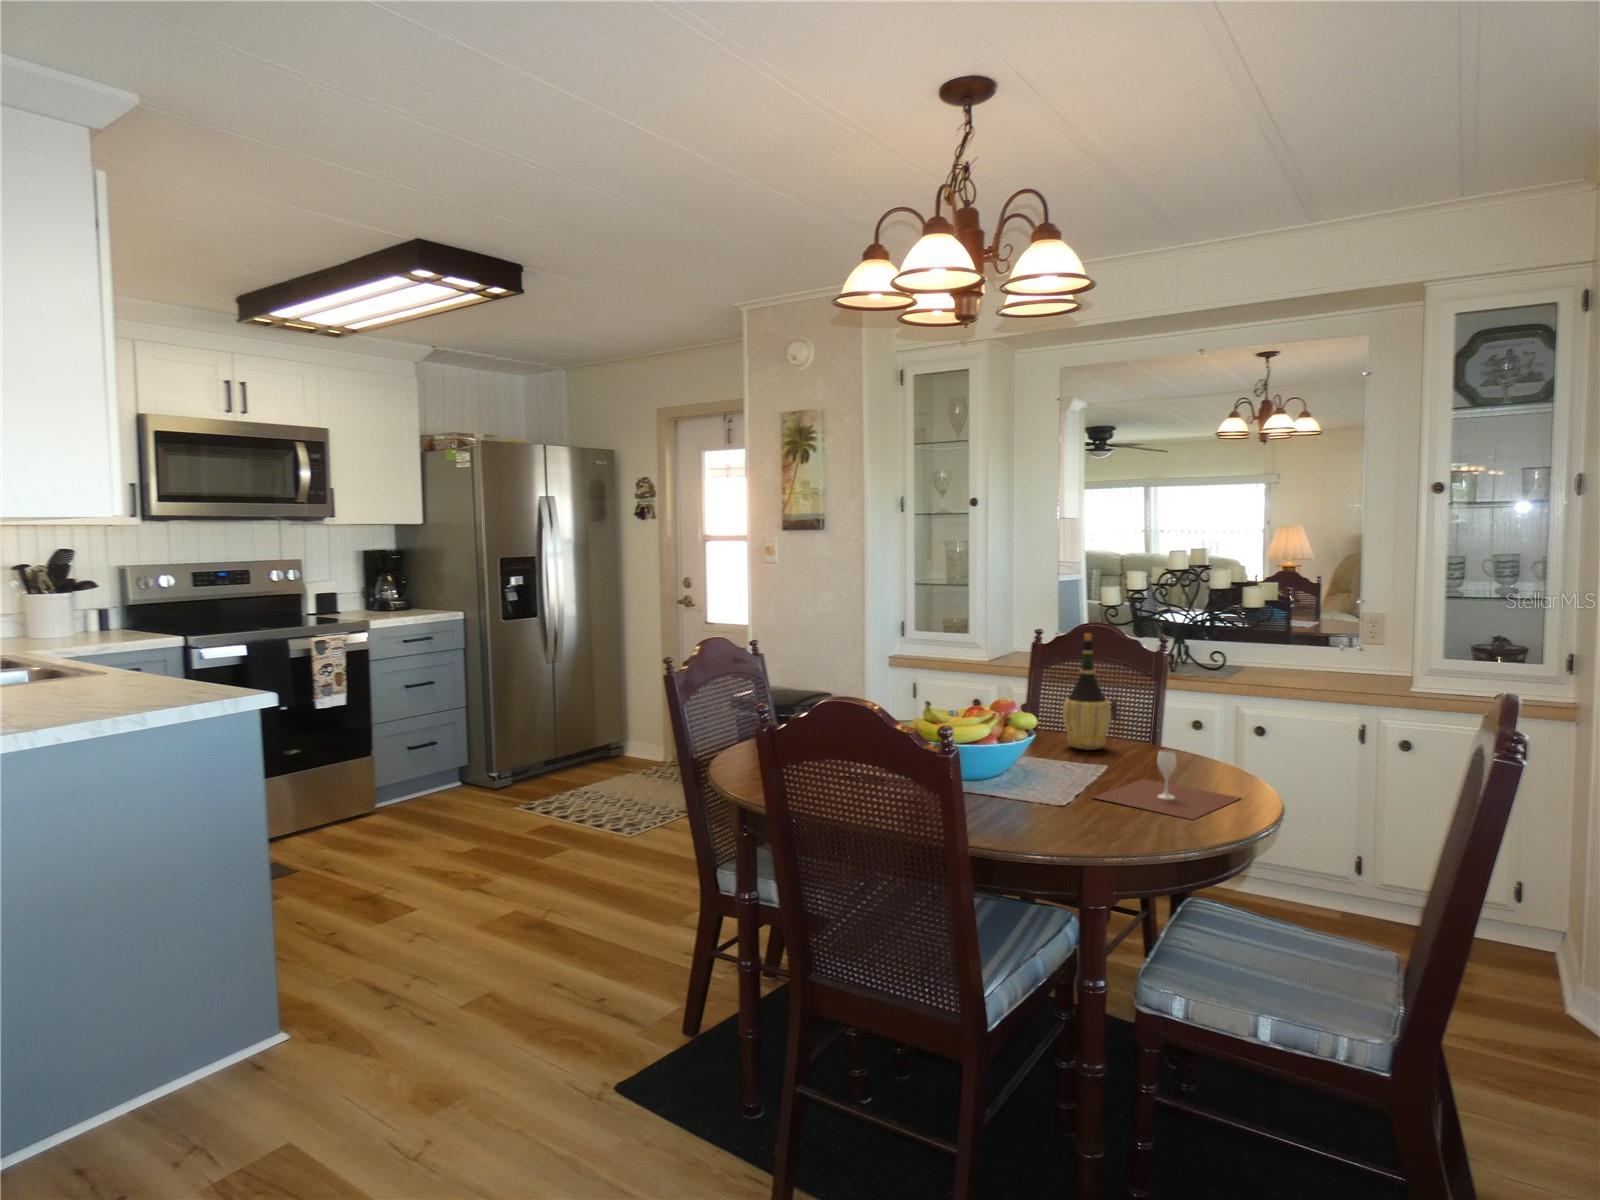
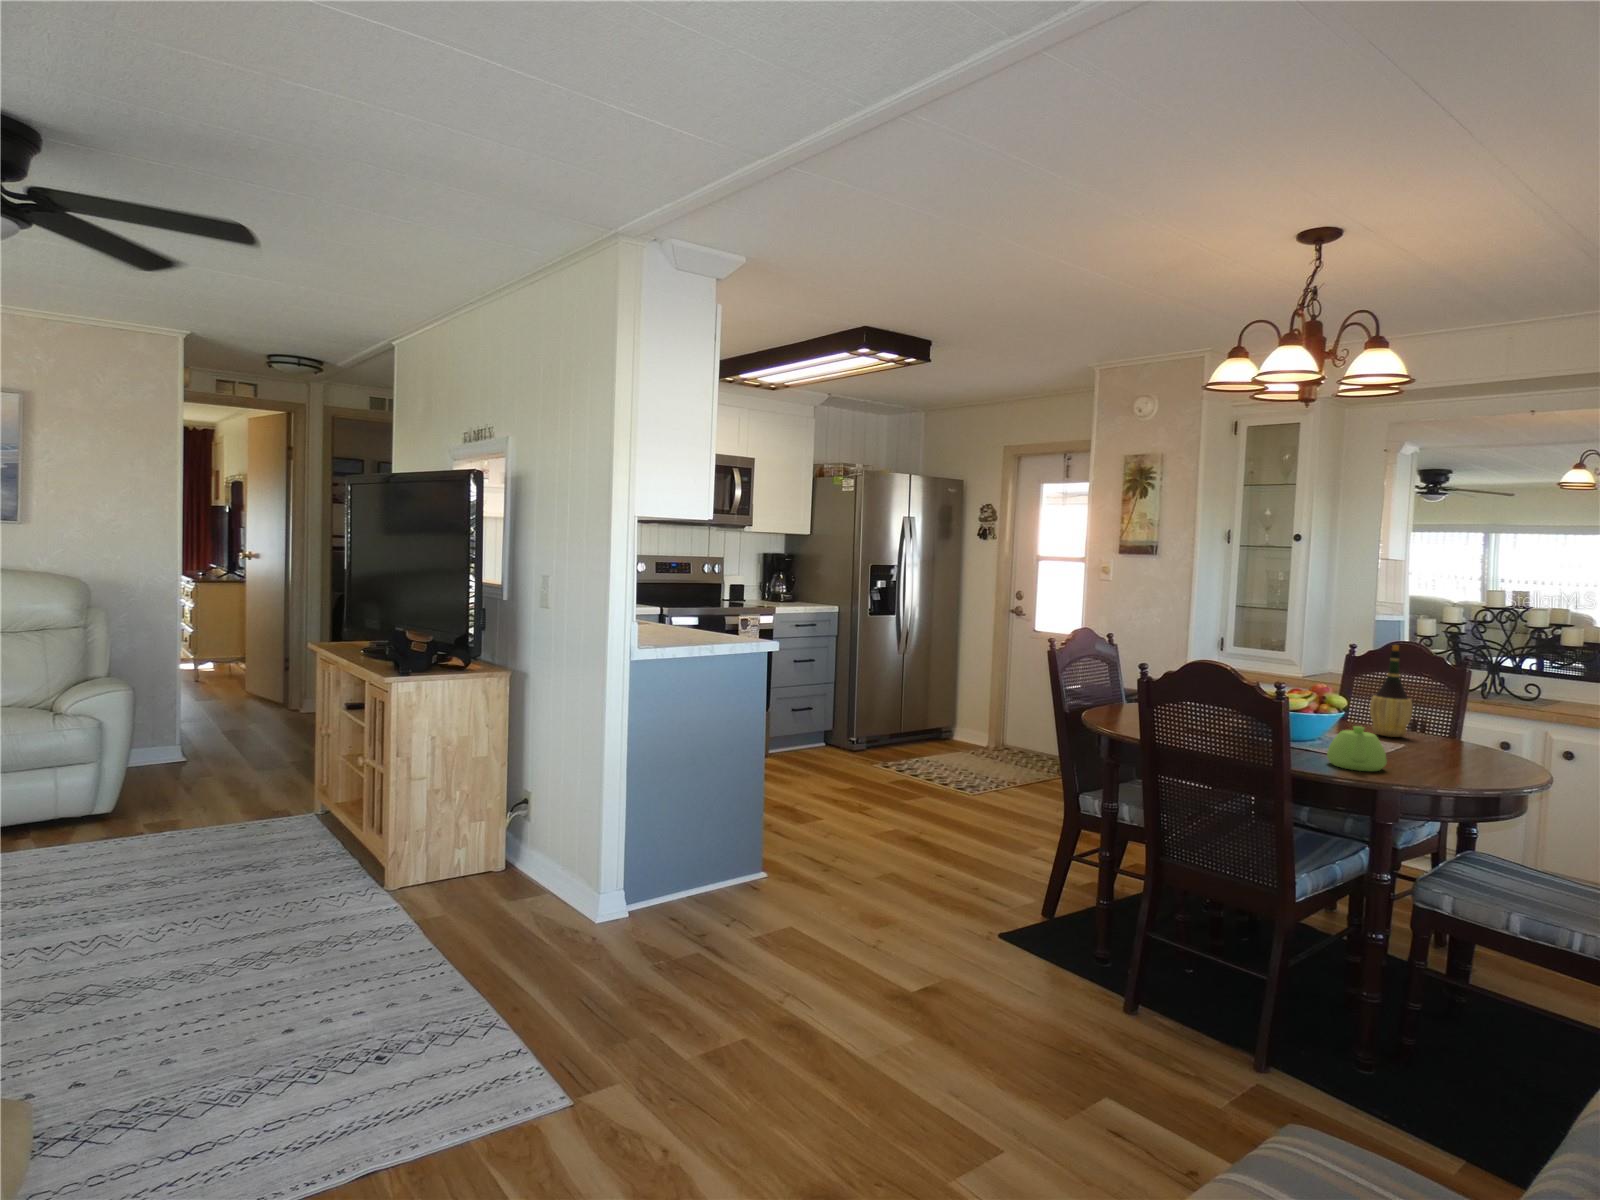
wine glass: present [1094,750,1240,820] -> none [1388,729,1517,777]
teapot: none [1016,764,1092,830] -> present [1327,726,1387,771]

